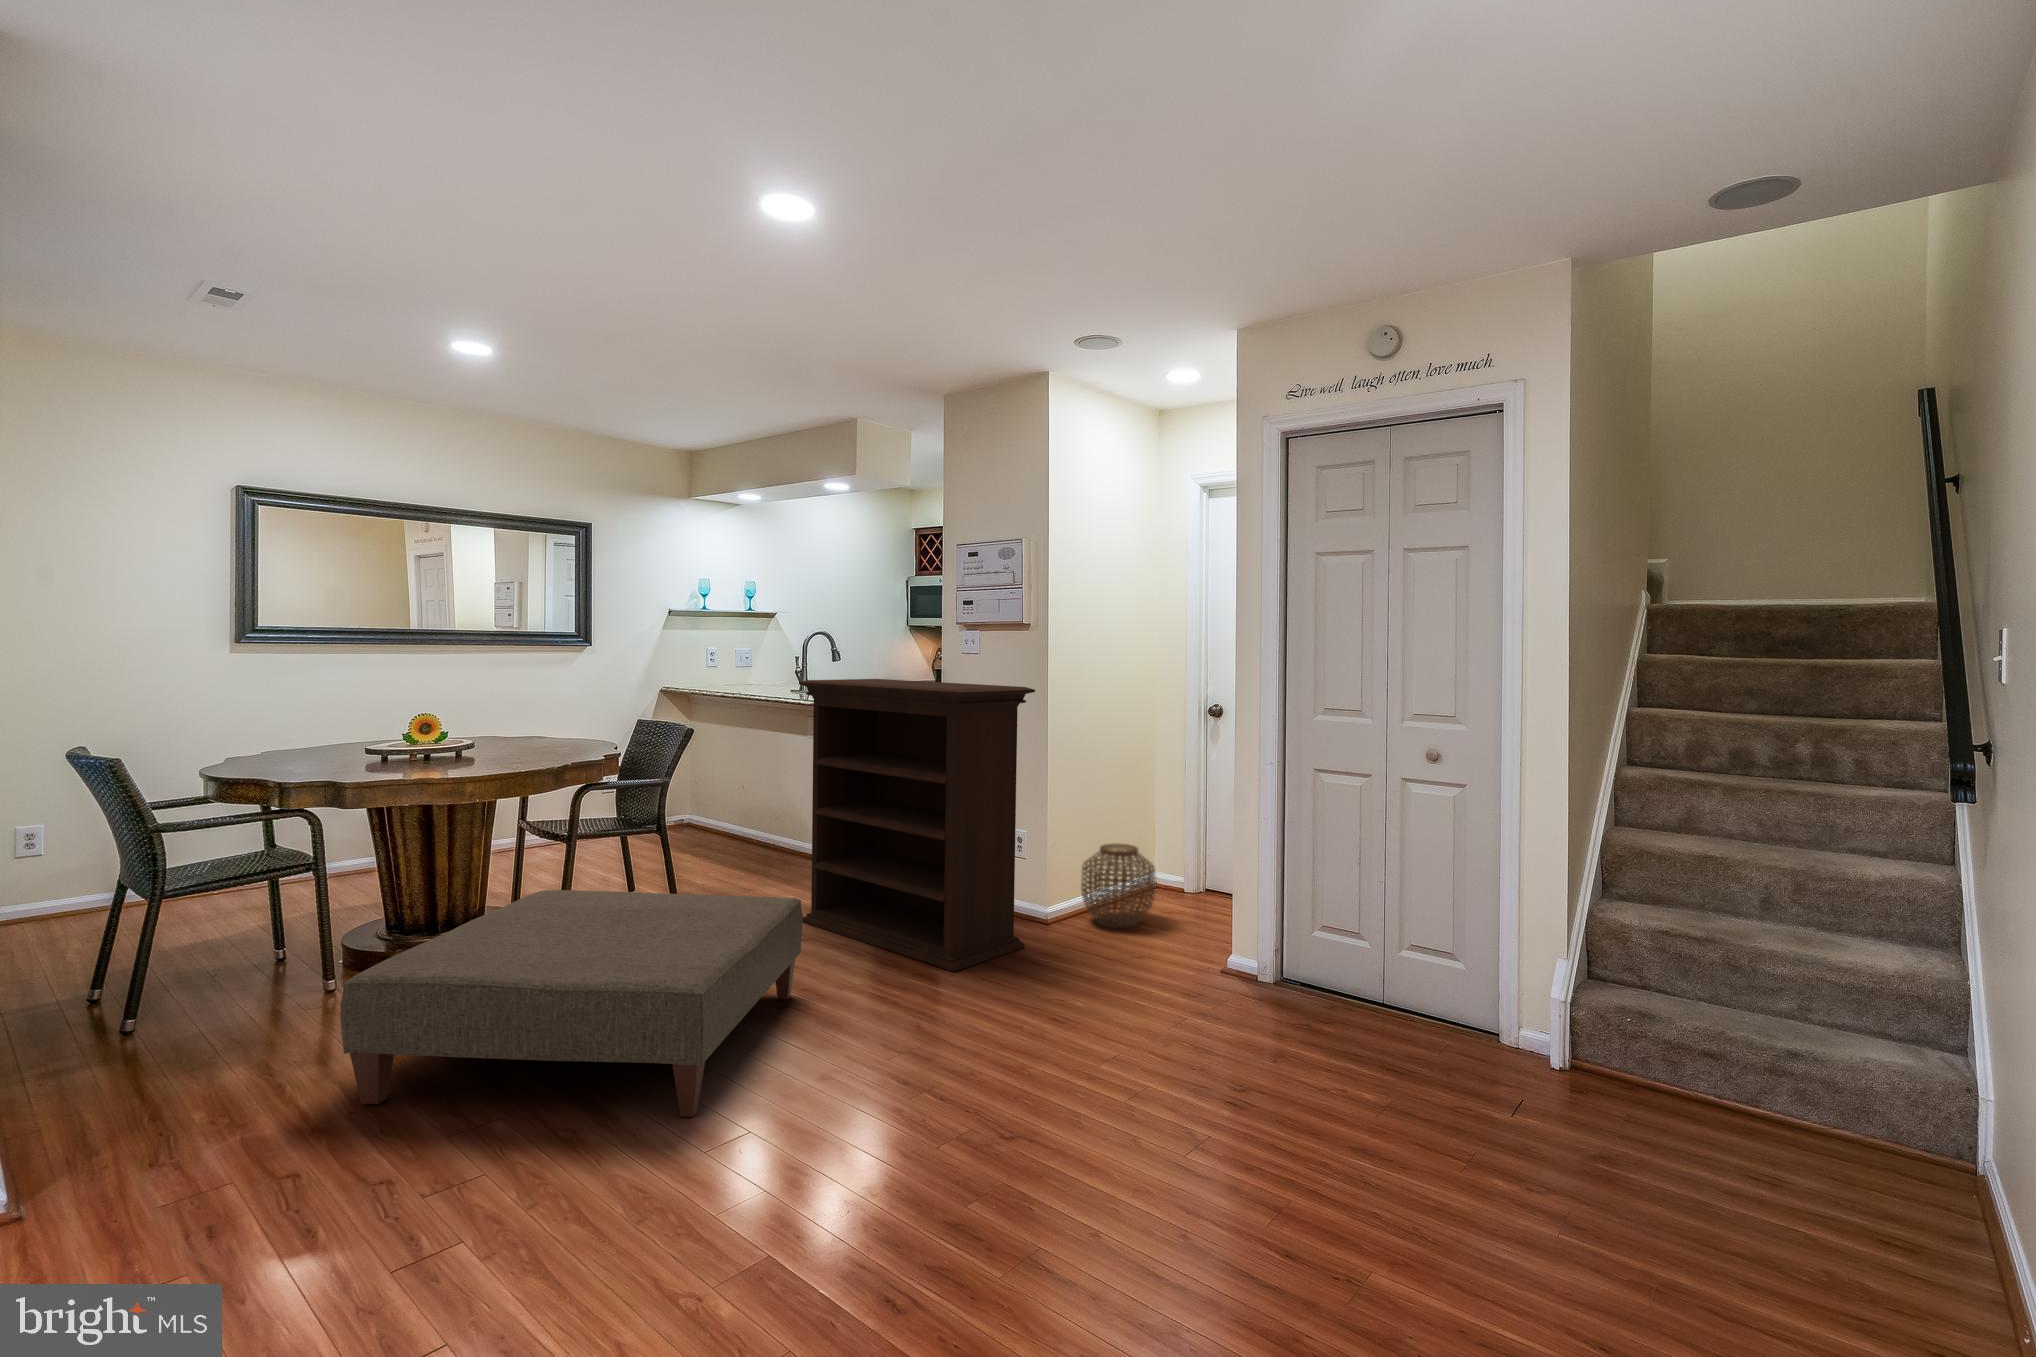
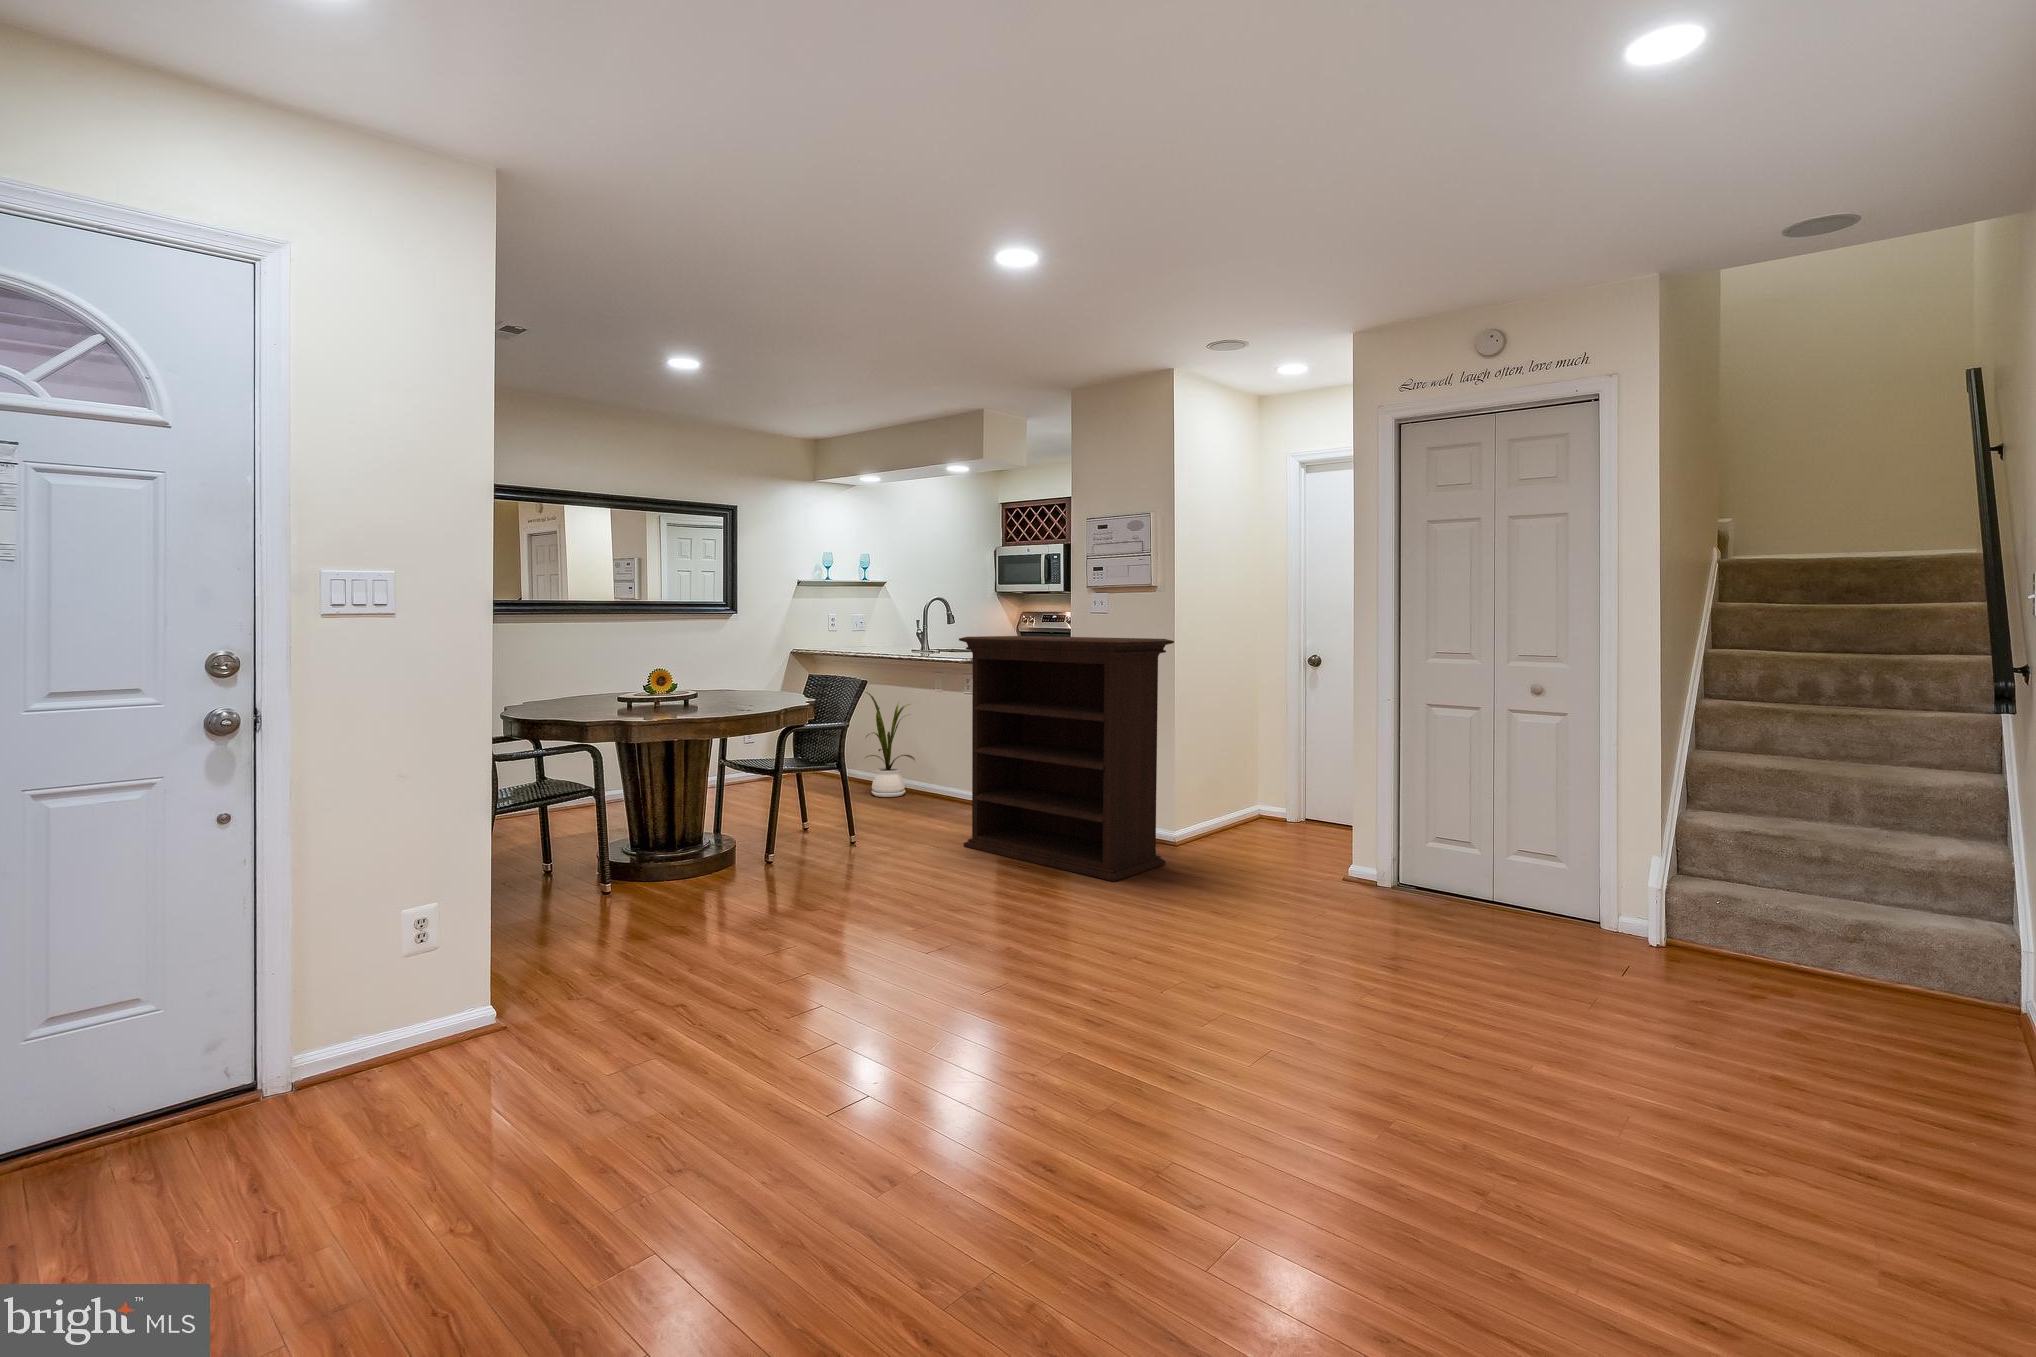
house plant: none [723,733,782,855] -> present [865,692,915,797]
woven basket: present [1081,844,1155,928] -> none [1206,778,1272,850]
ottoman: present [341,890,803,1117] -> none [674,811,994,976]

